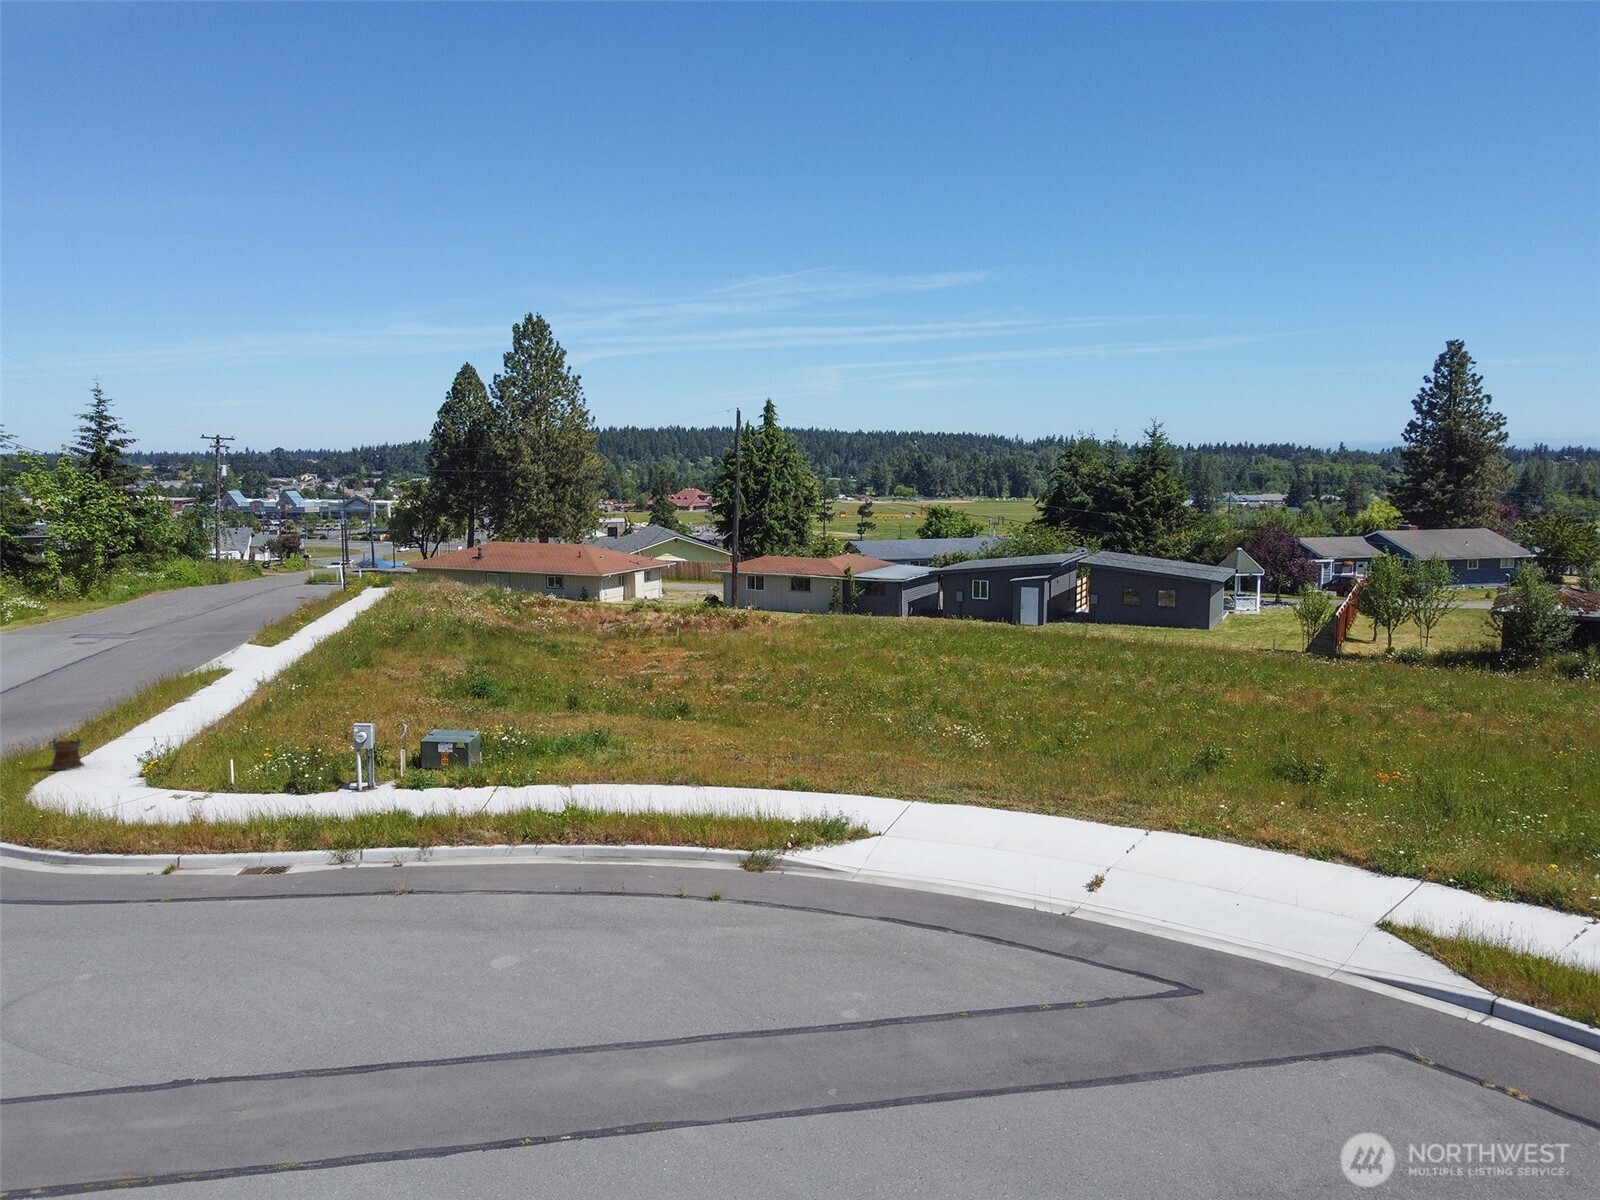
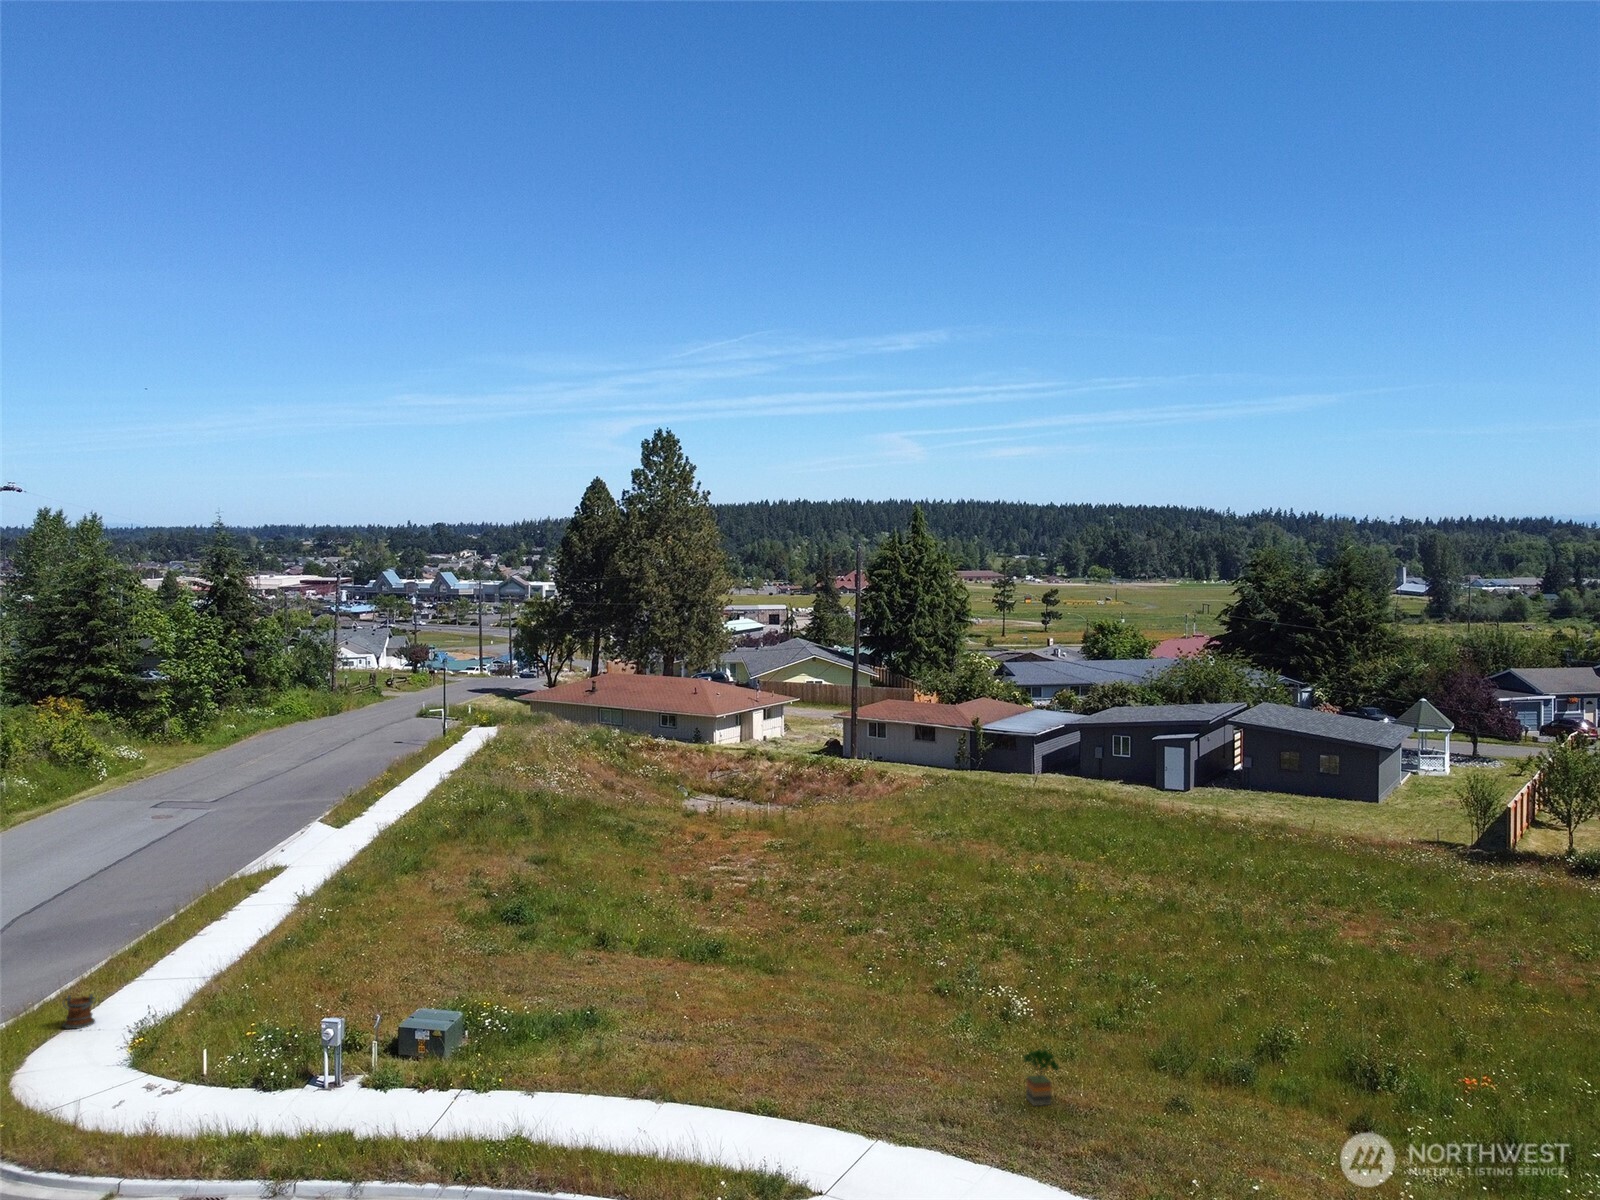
potted tree: none [1012,733,1047,780] -> present [1024,1050,1059,1106]

